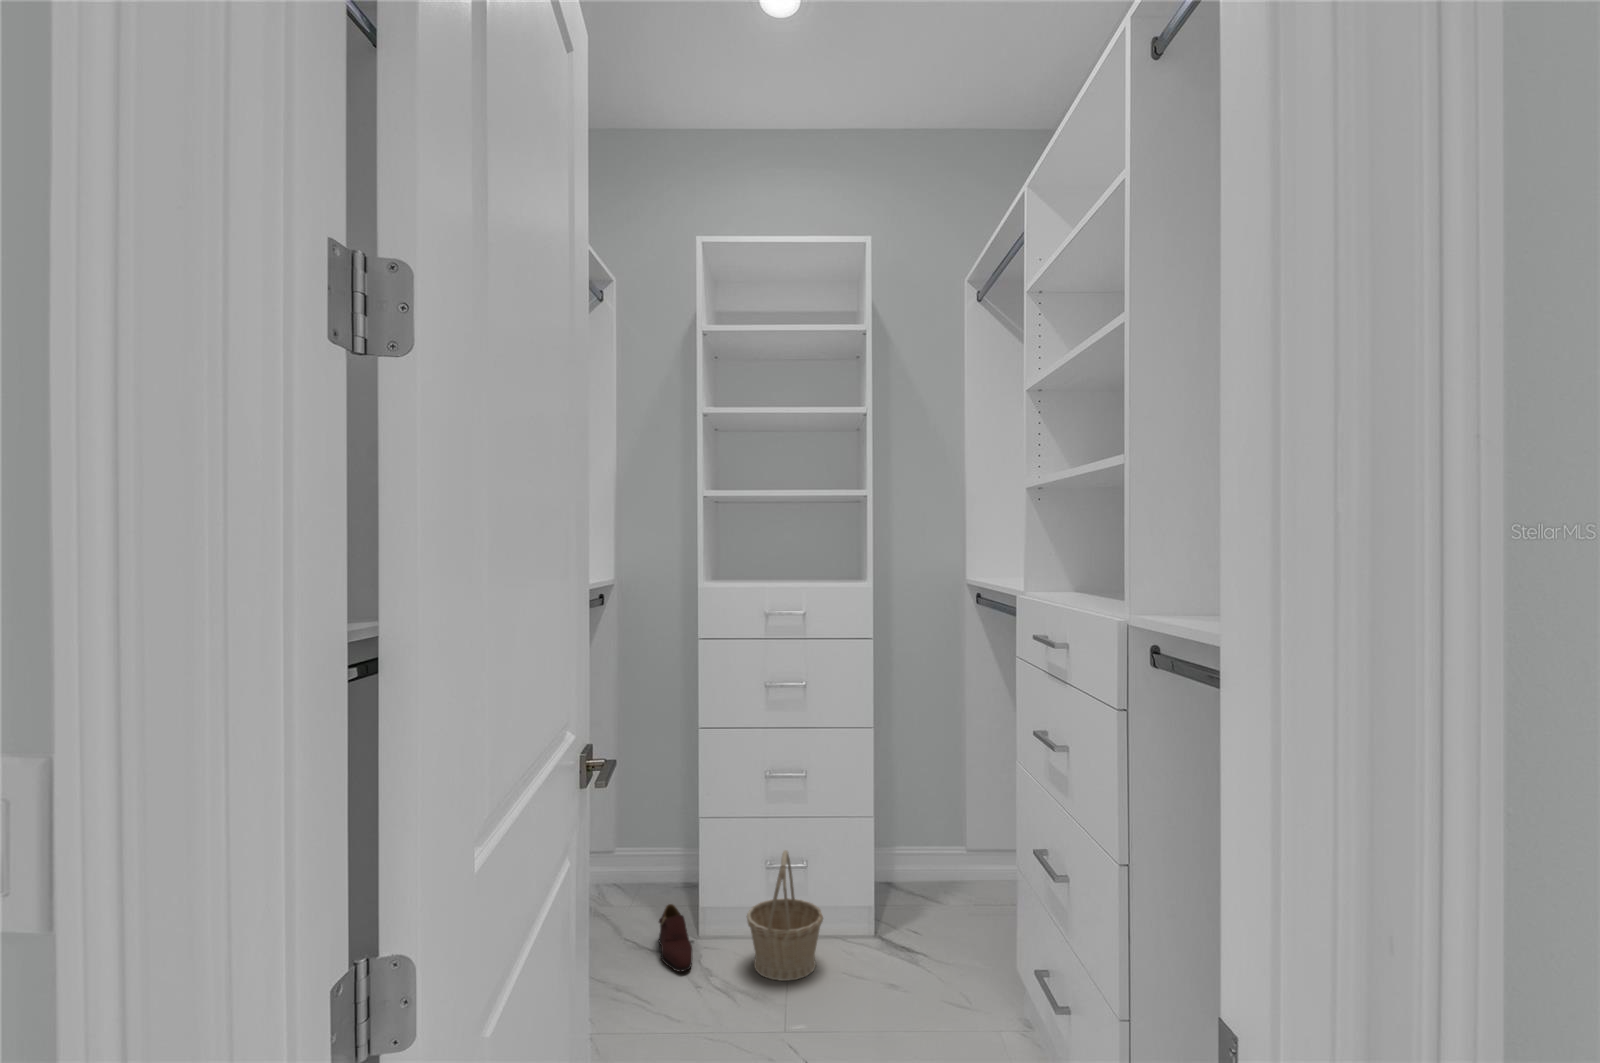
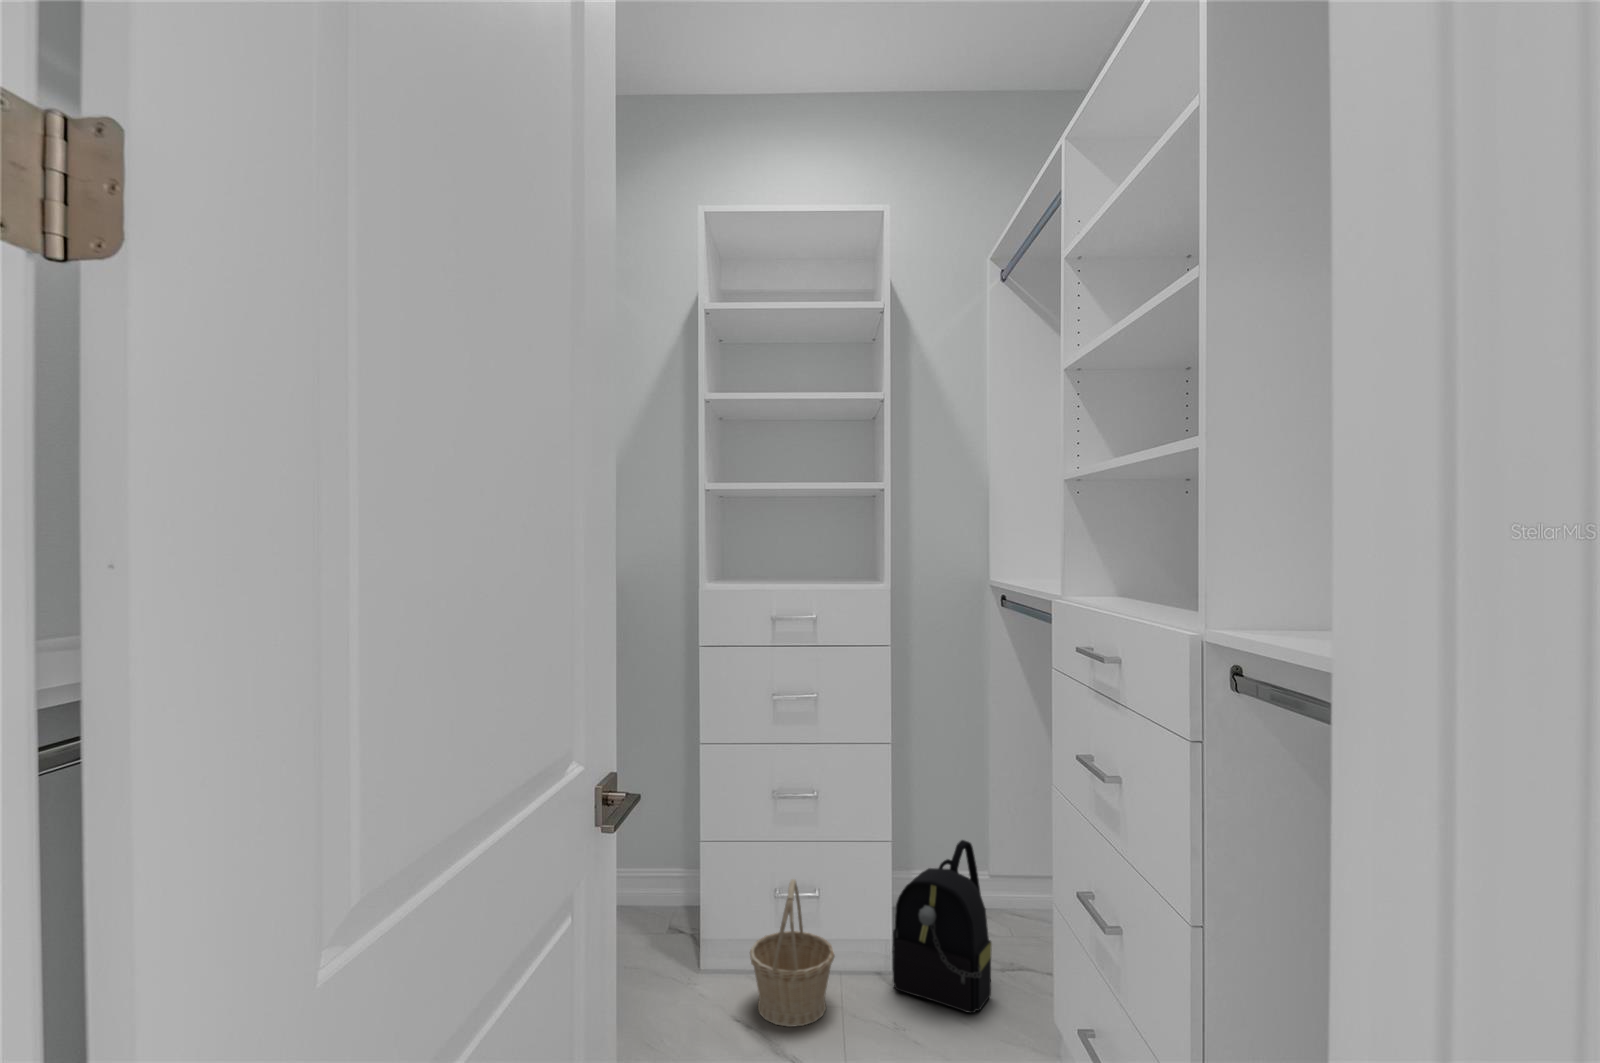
backpack: none [876,814,965,968] -> present [893,840,992,1013]
shoe: present [659,904,692,972] -> none [654,934,690,1014]

